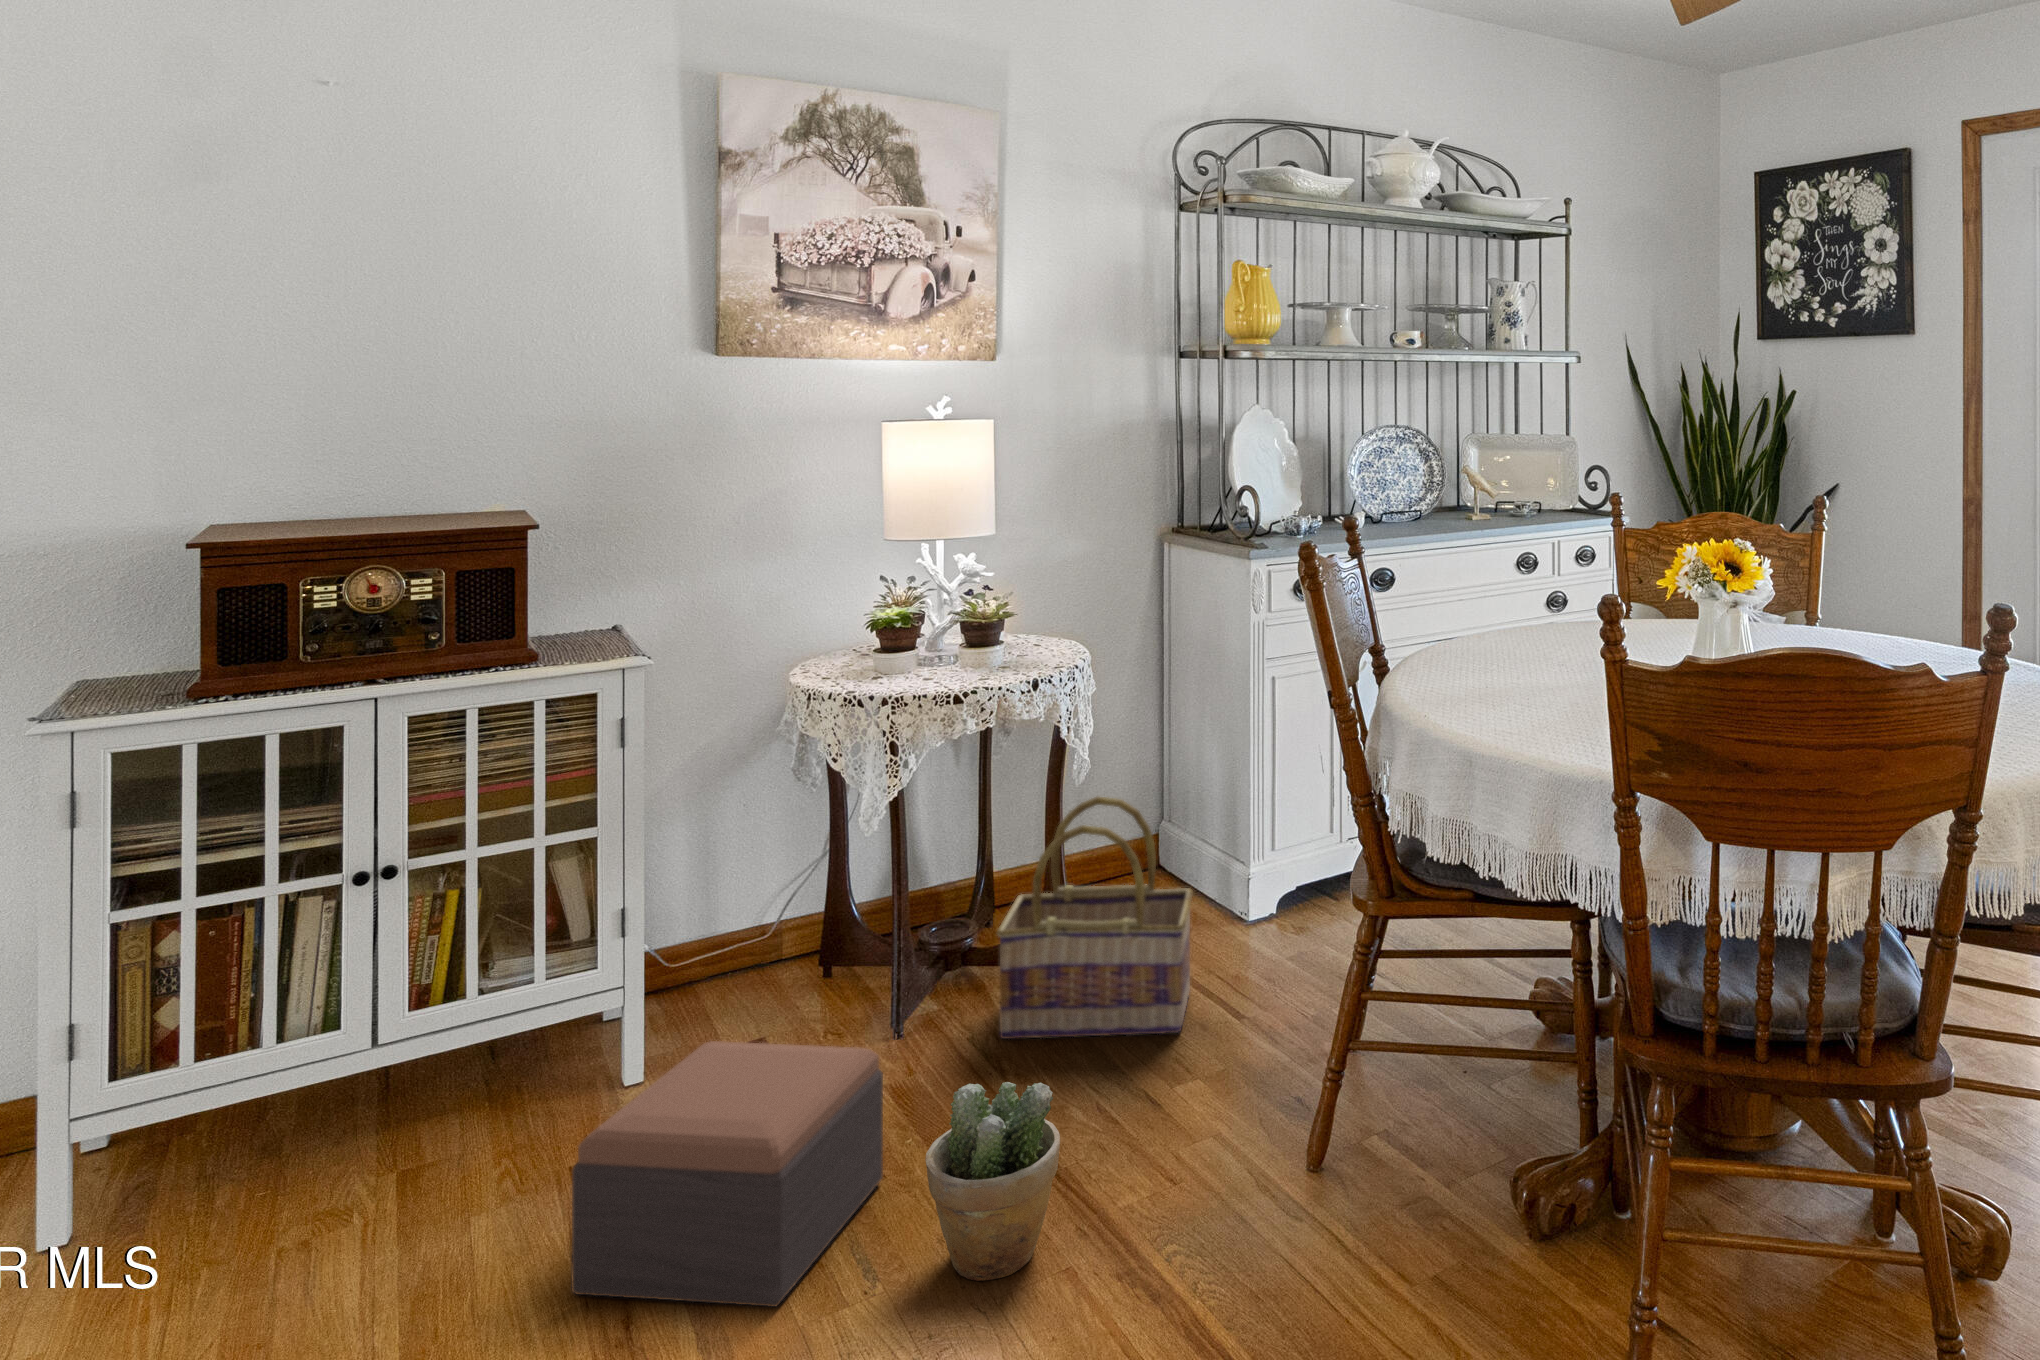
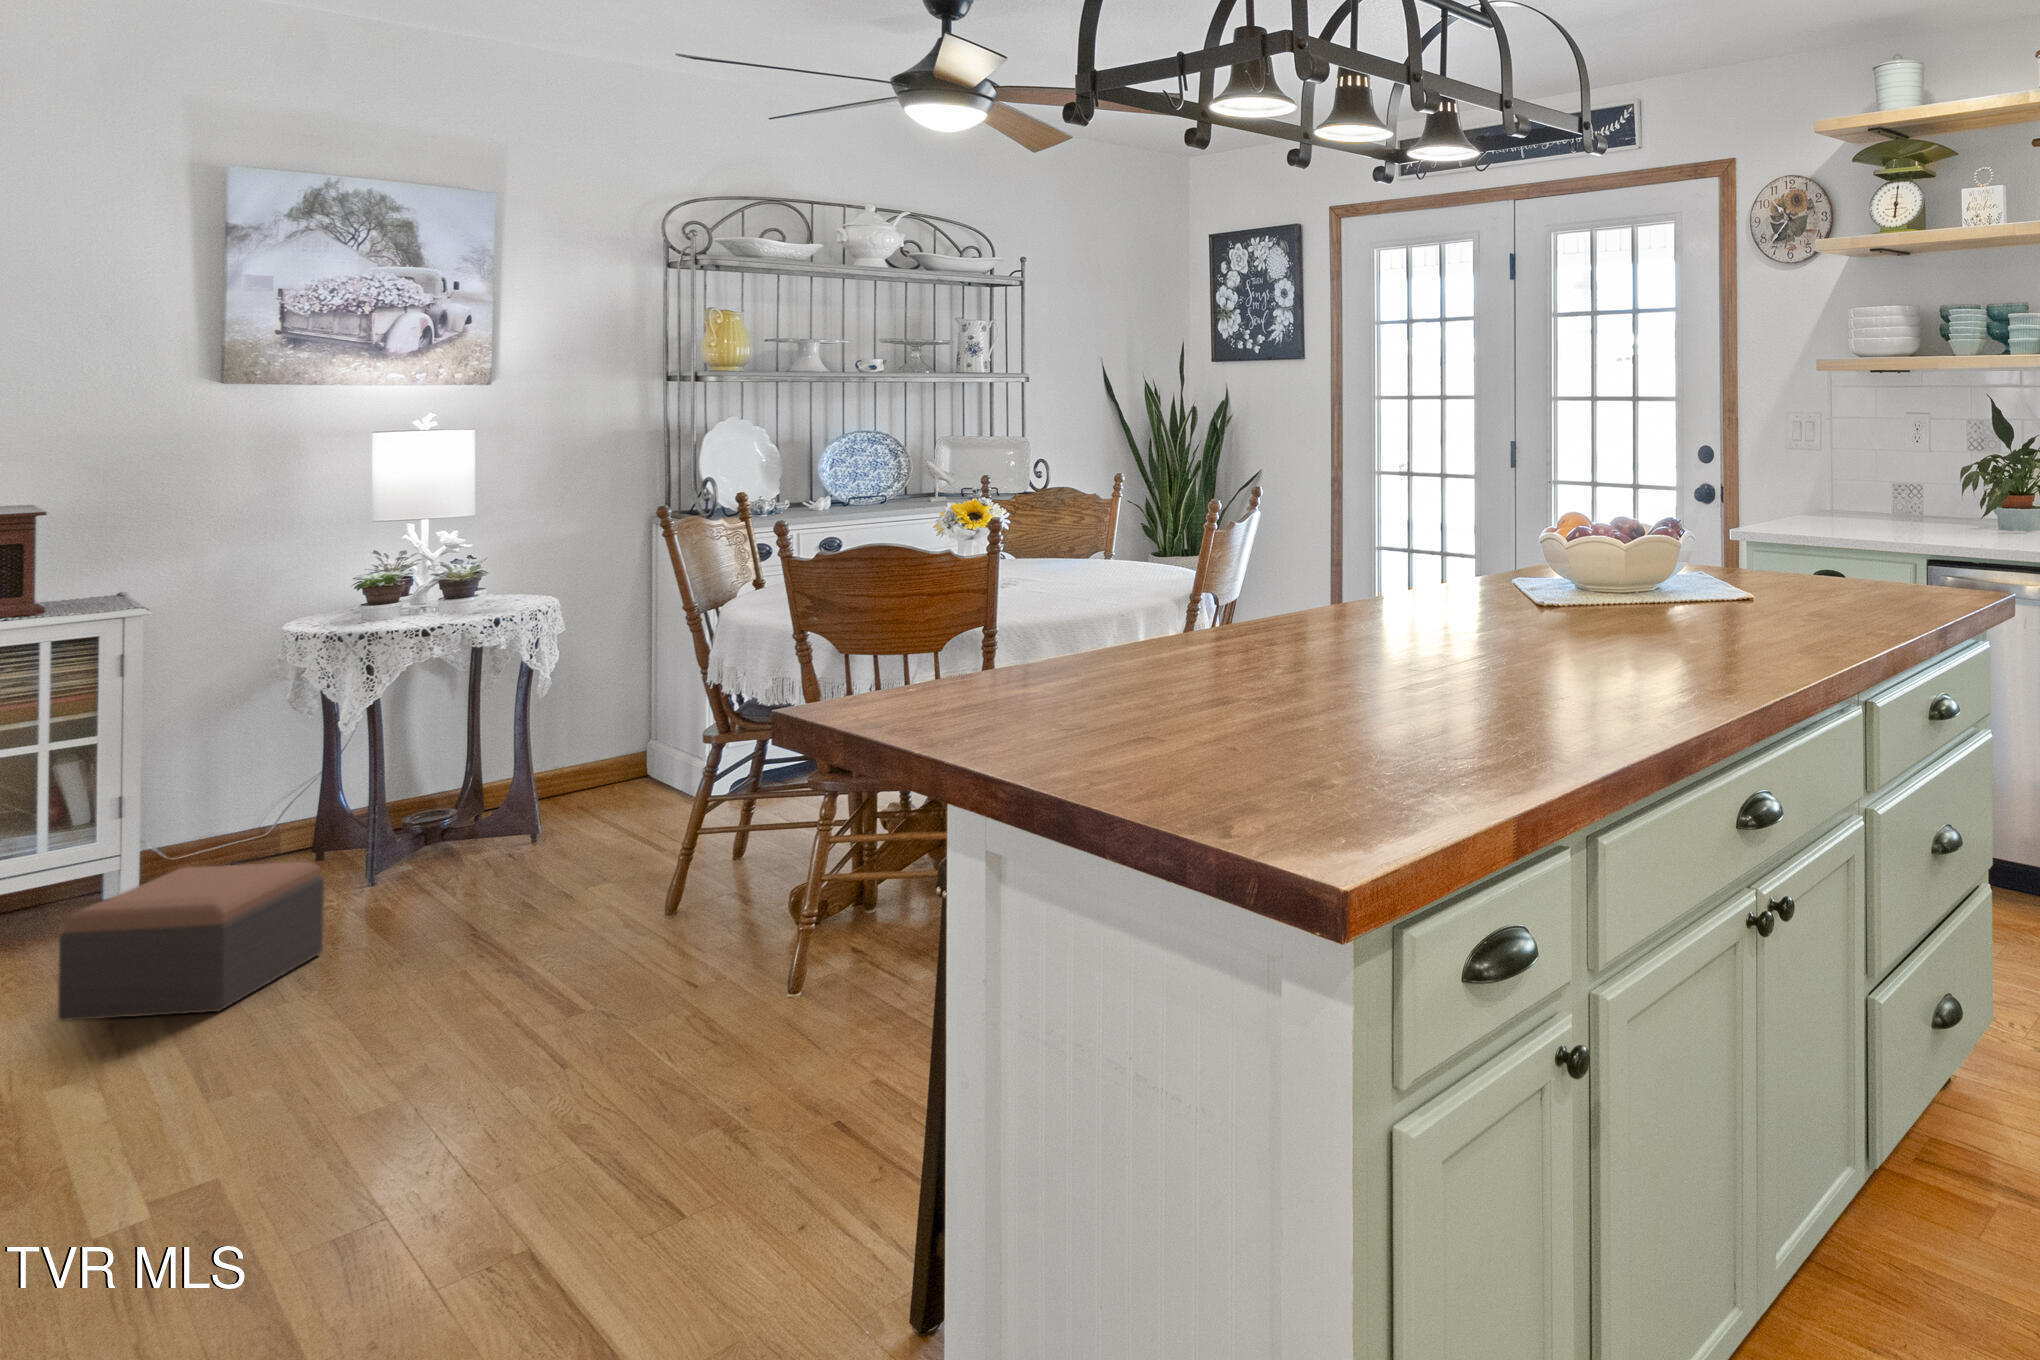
basket: present [997,797,1193,1039] -> none [449,707,626,879]
potted plant: present [926,1082,1060,1281] -> none [340,861,448,988]

